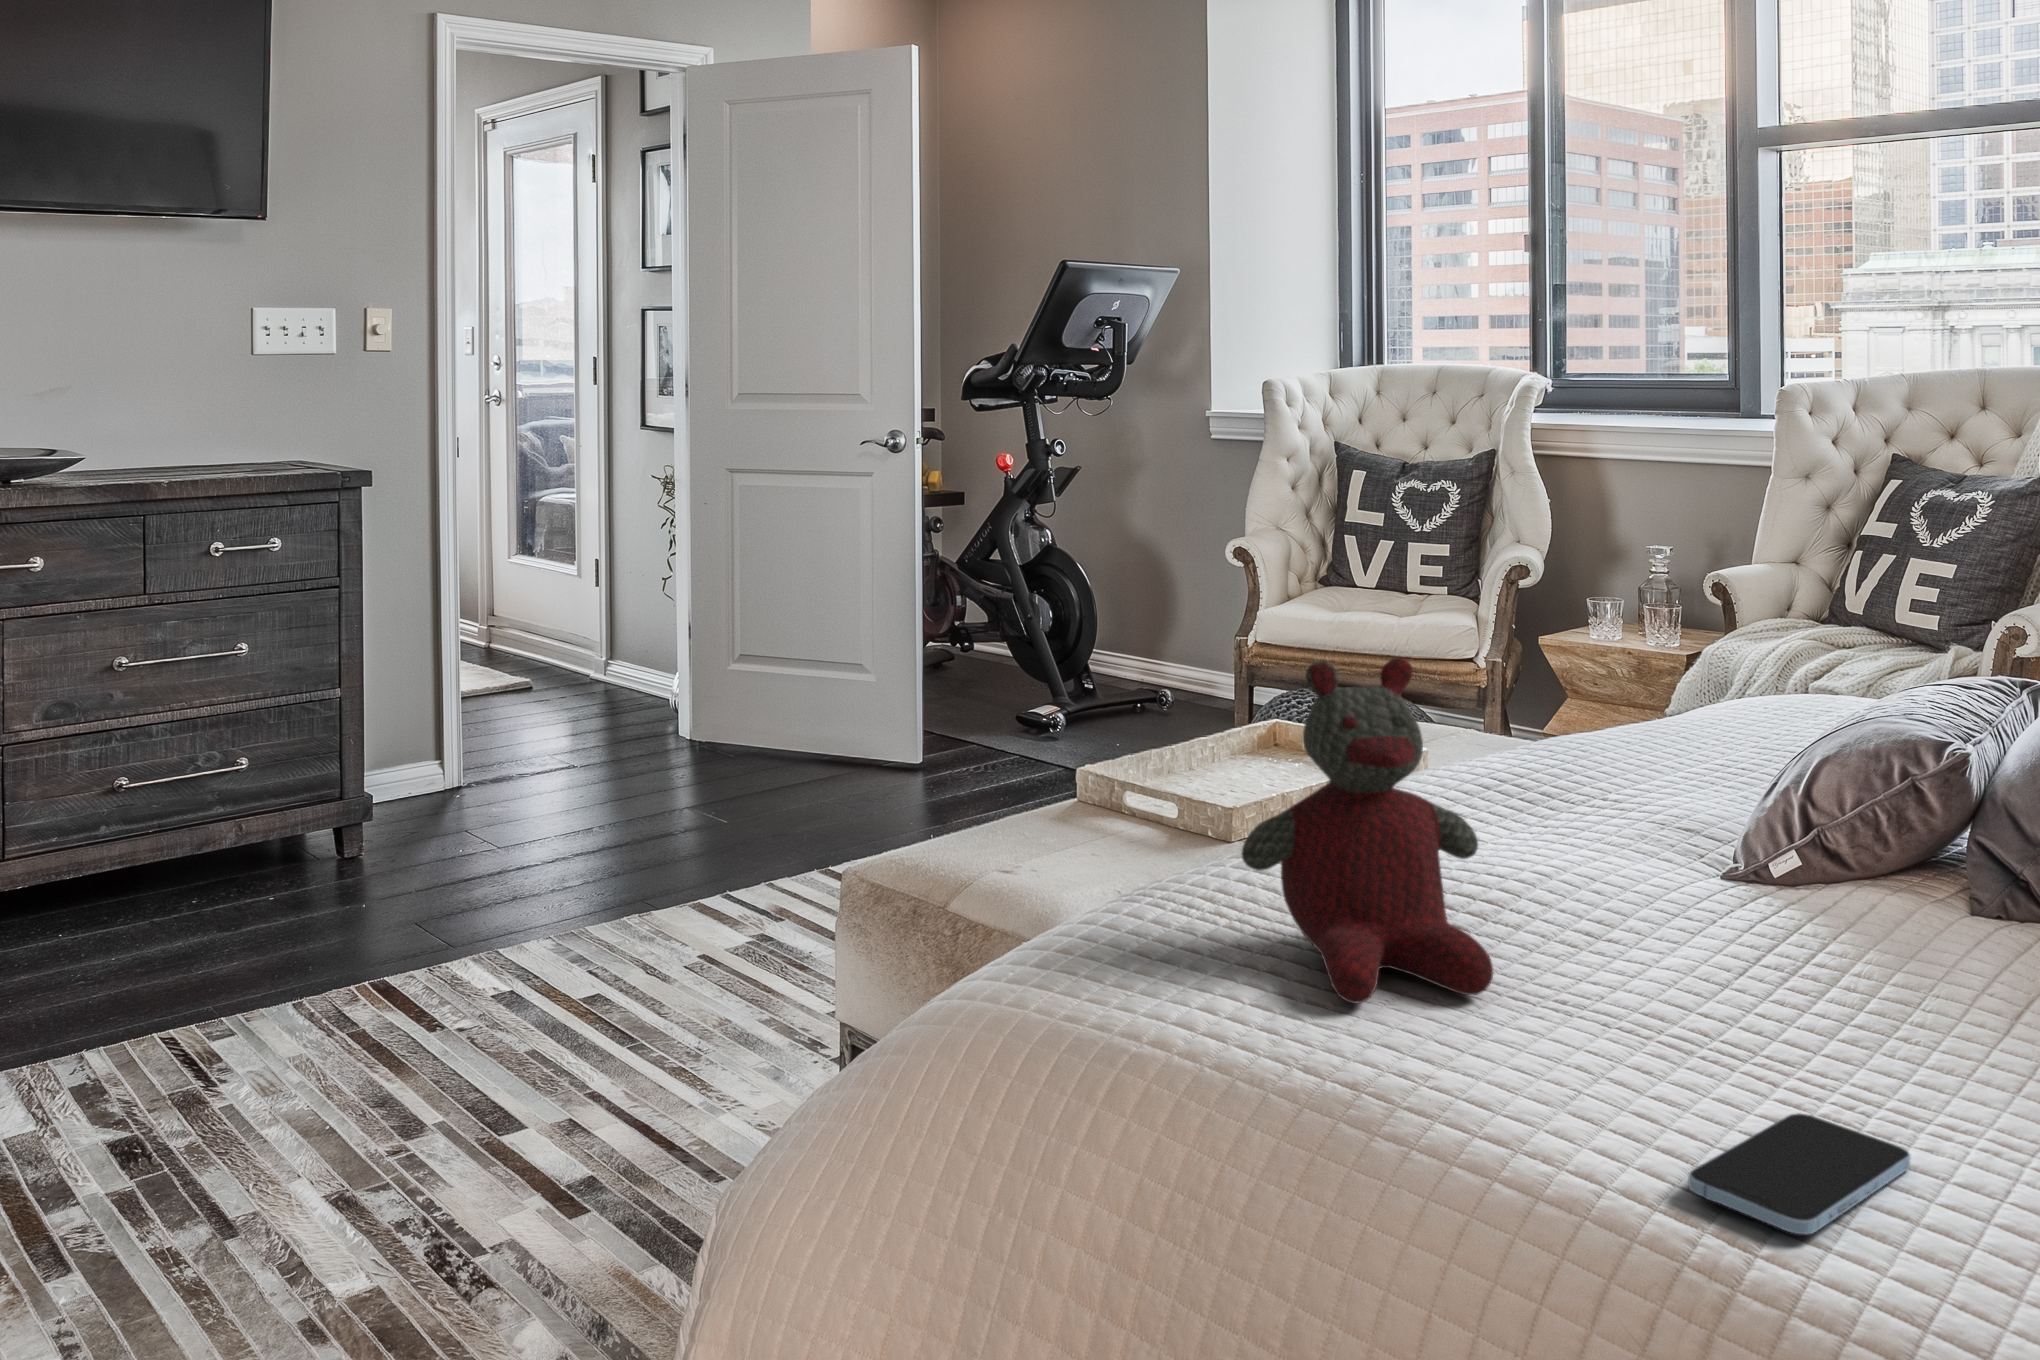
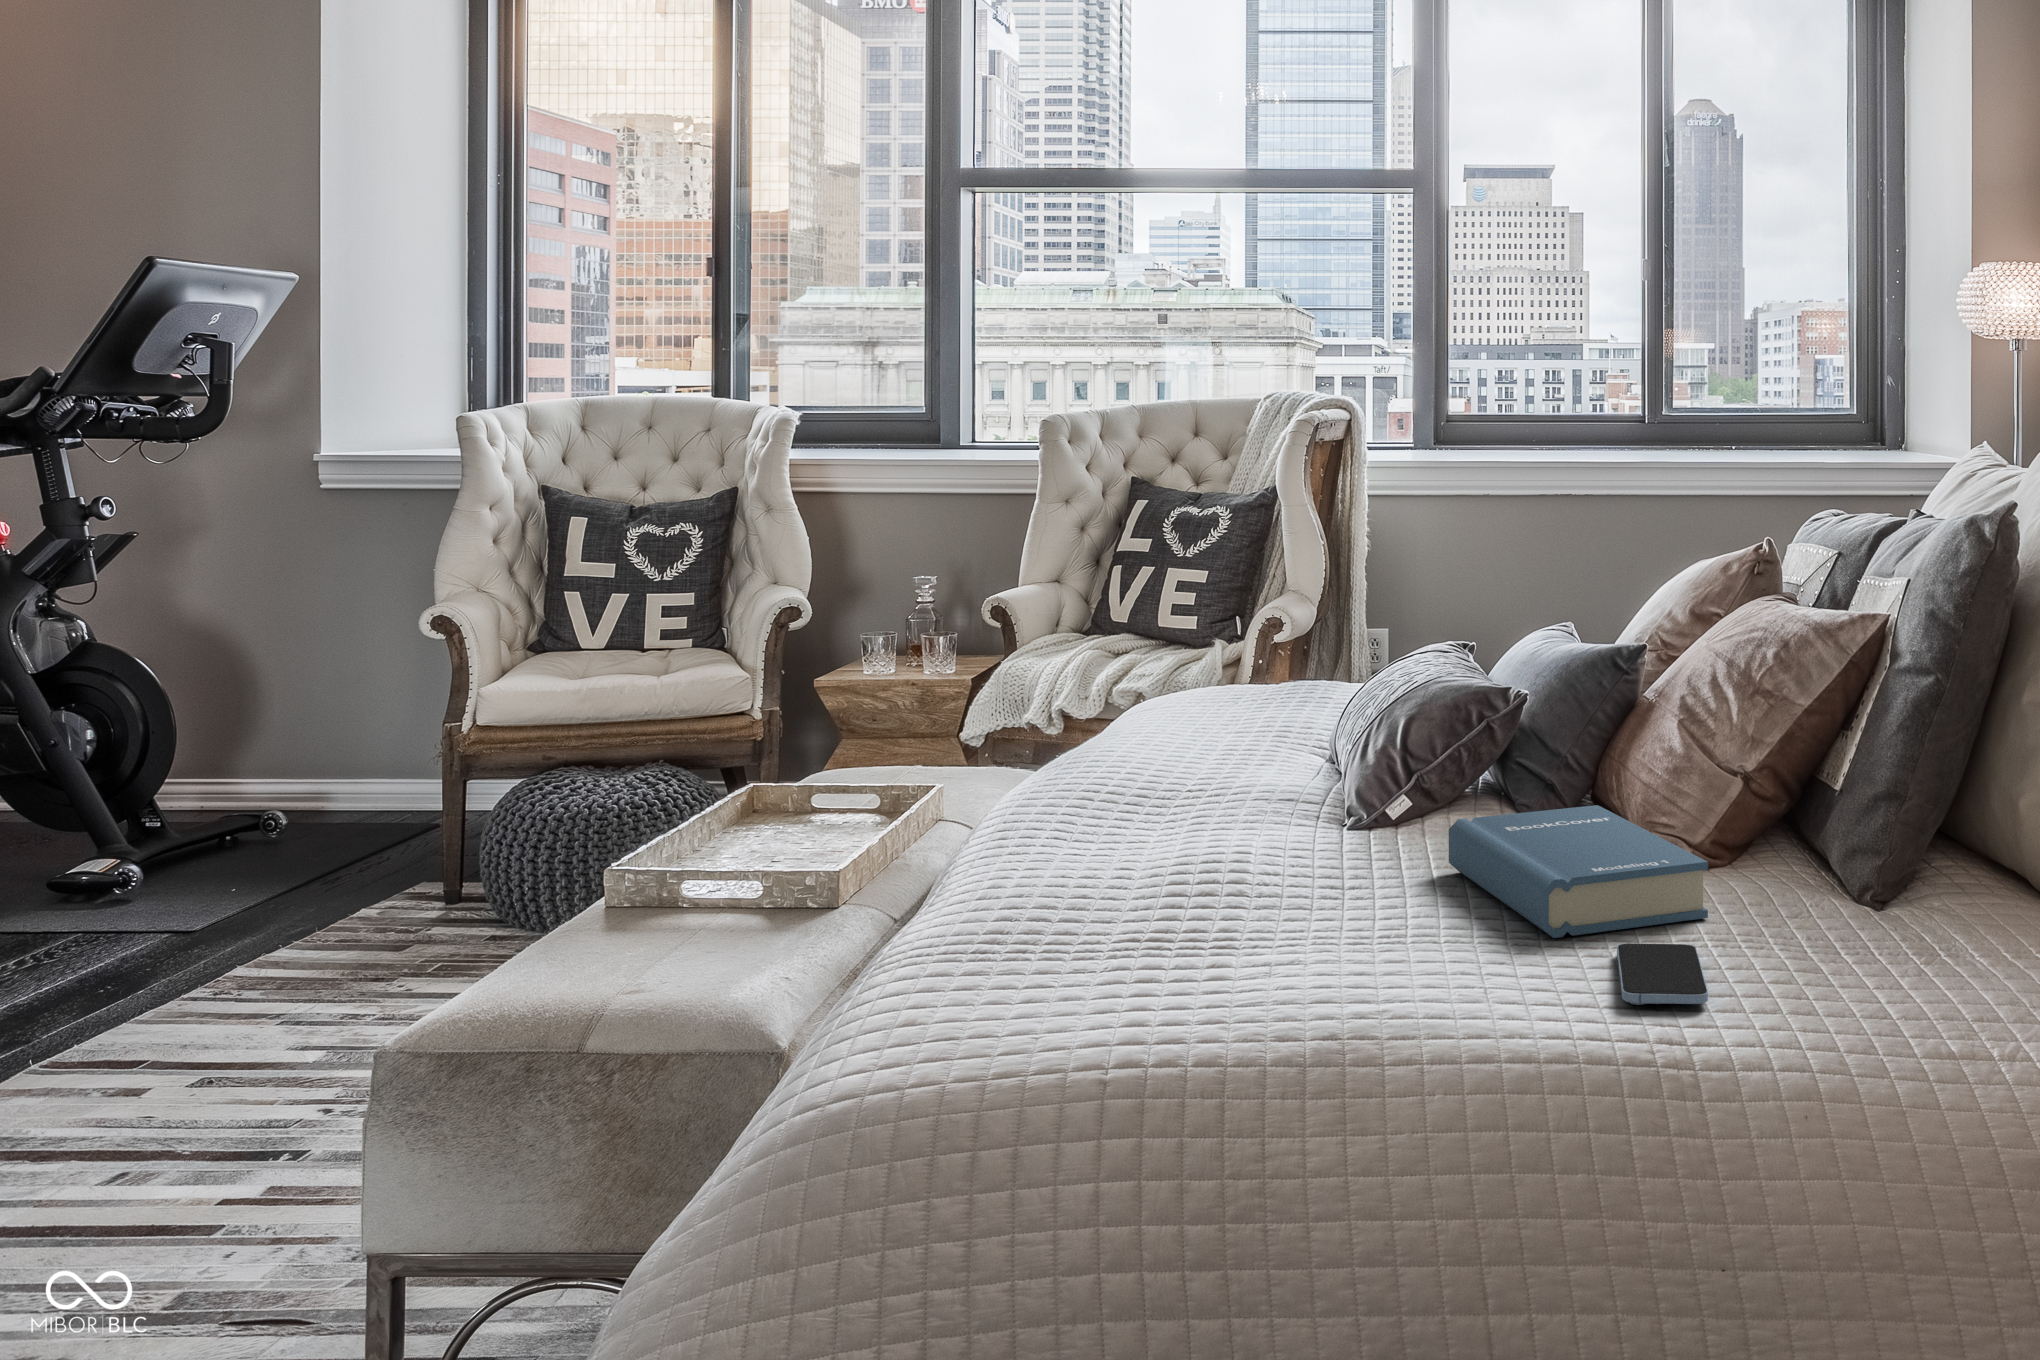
stuffed bear: present [1241,658,1493,1003] -> none [1143,671,1358,970]
hardback book: none [1718,891,2018,1125] -> present [1449,805,1708,938]

